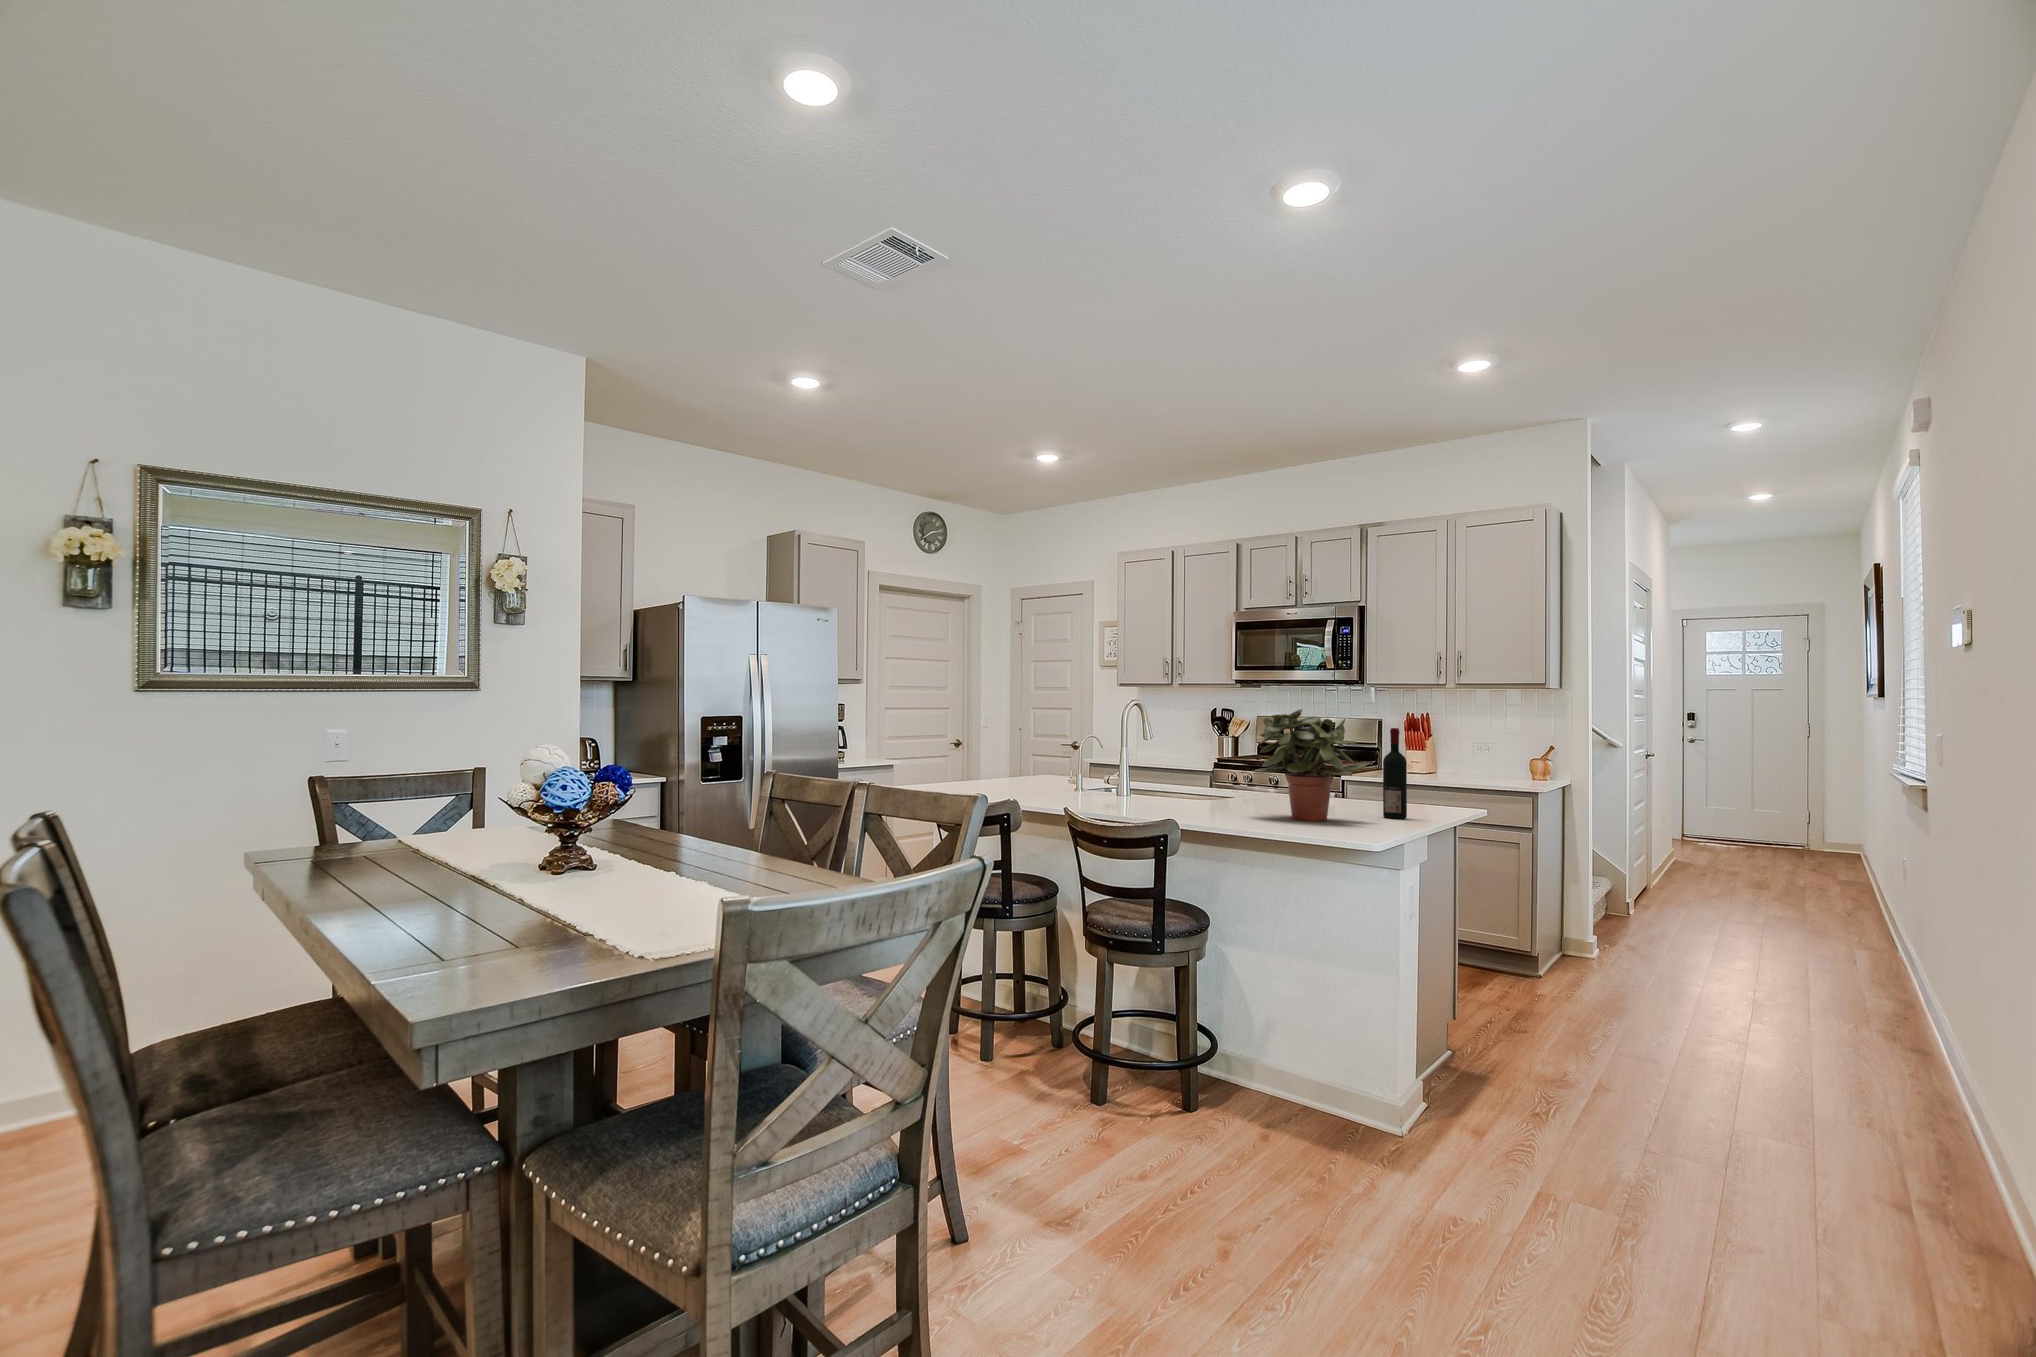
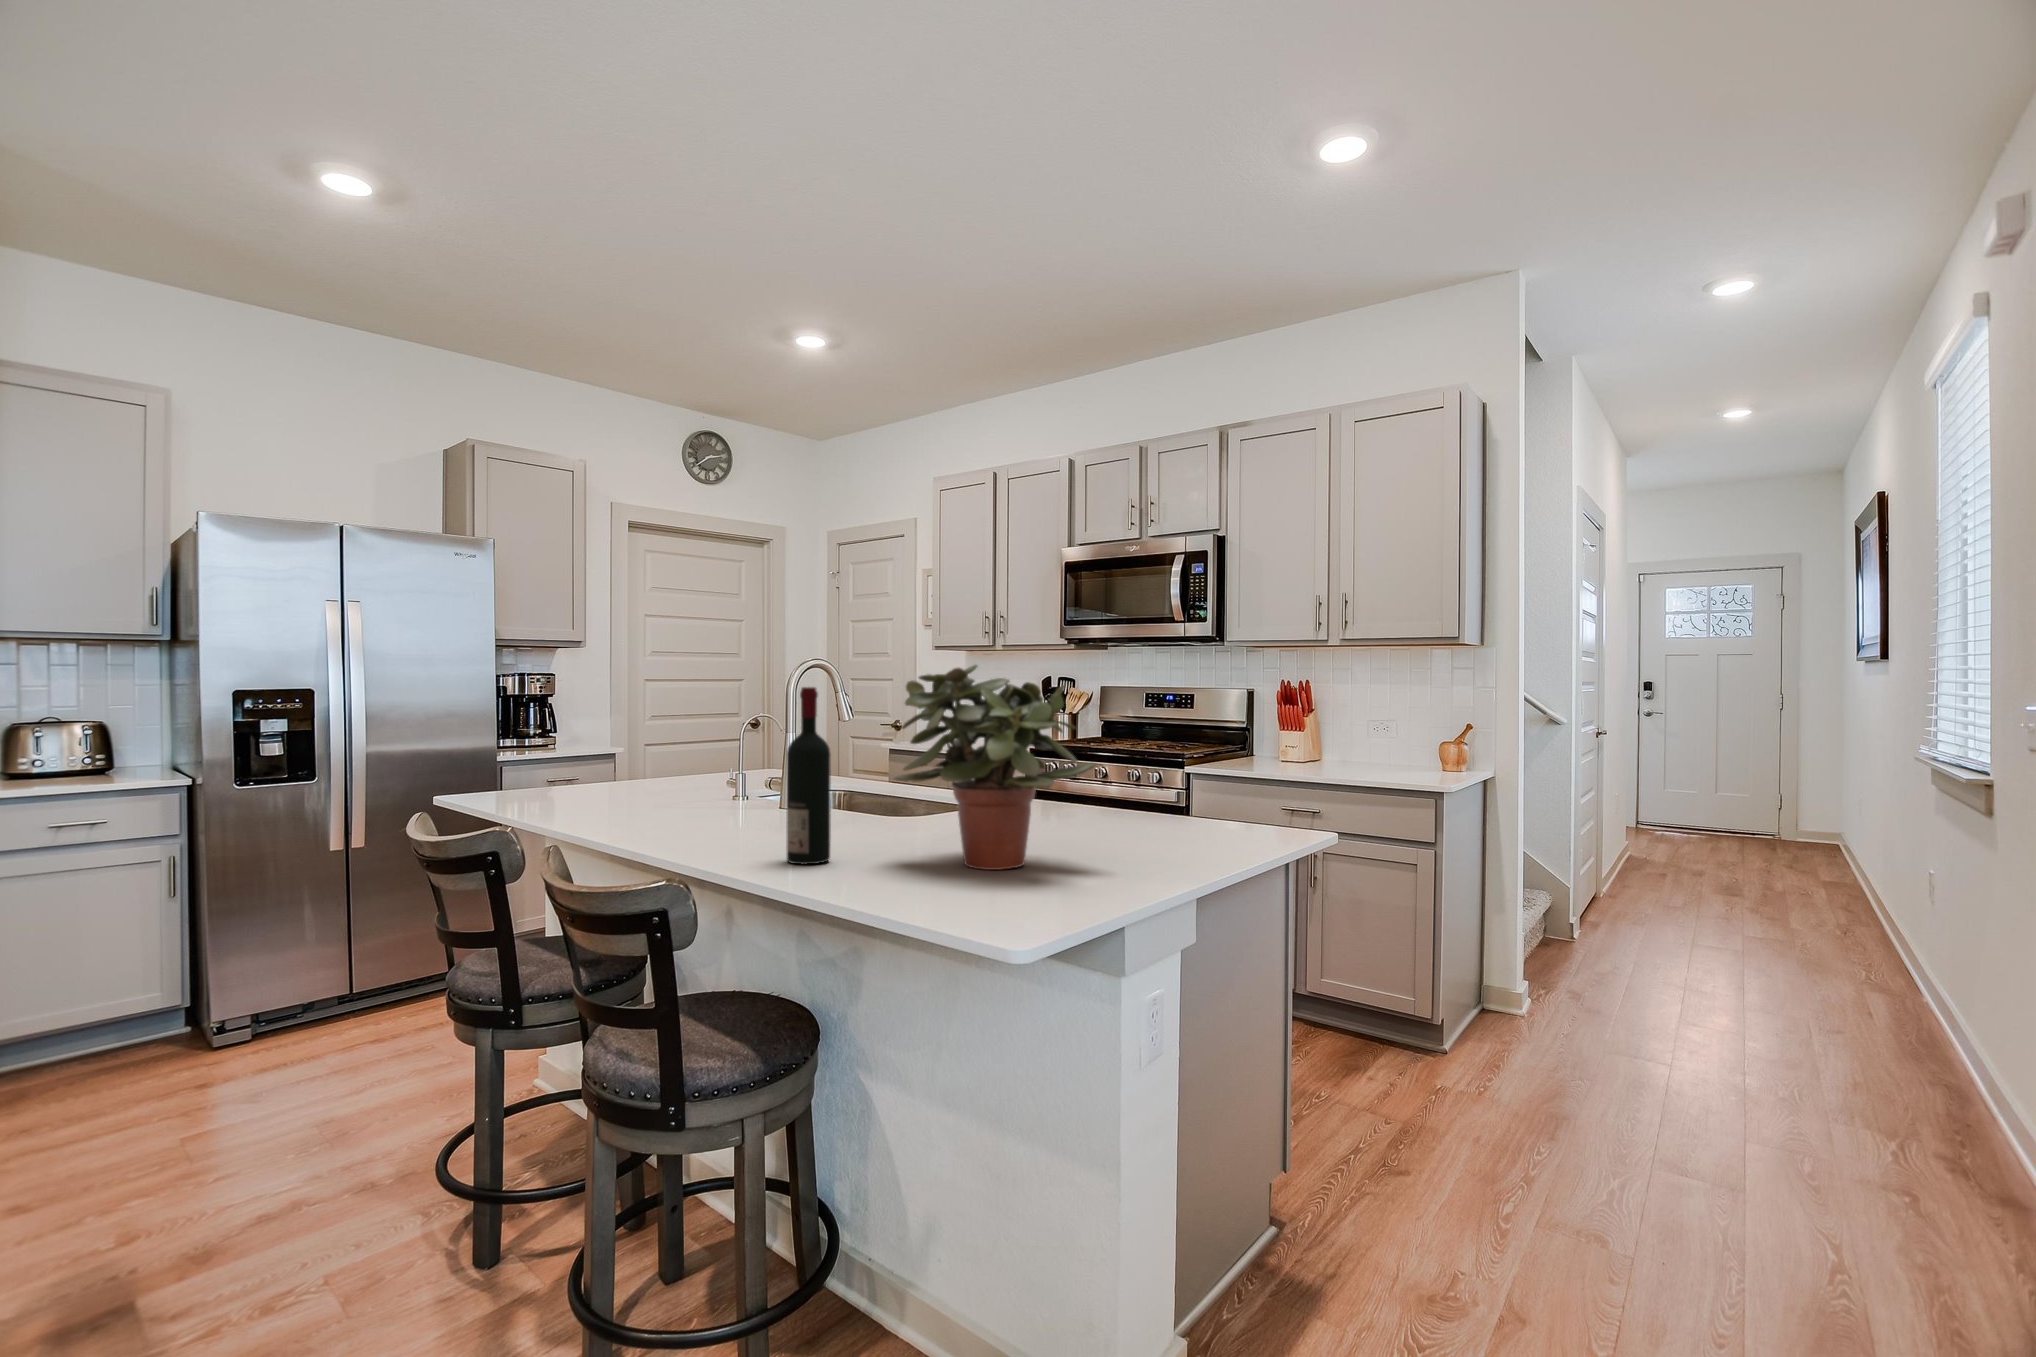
wine bottle: present [1383,728,1407,819] -> present [786,687,831,864]

